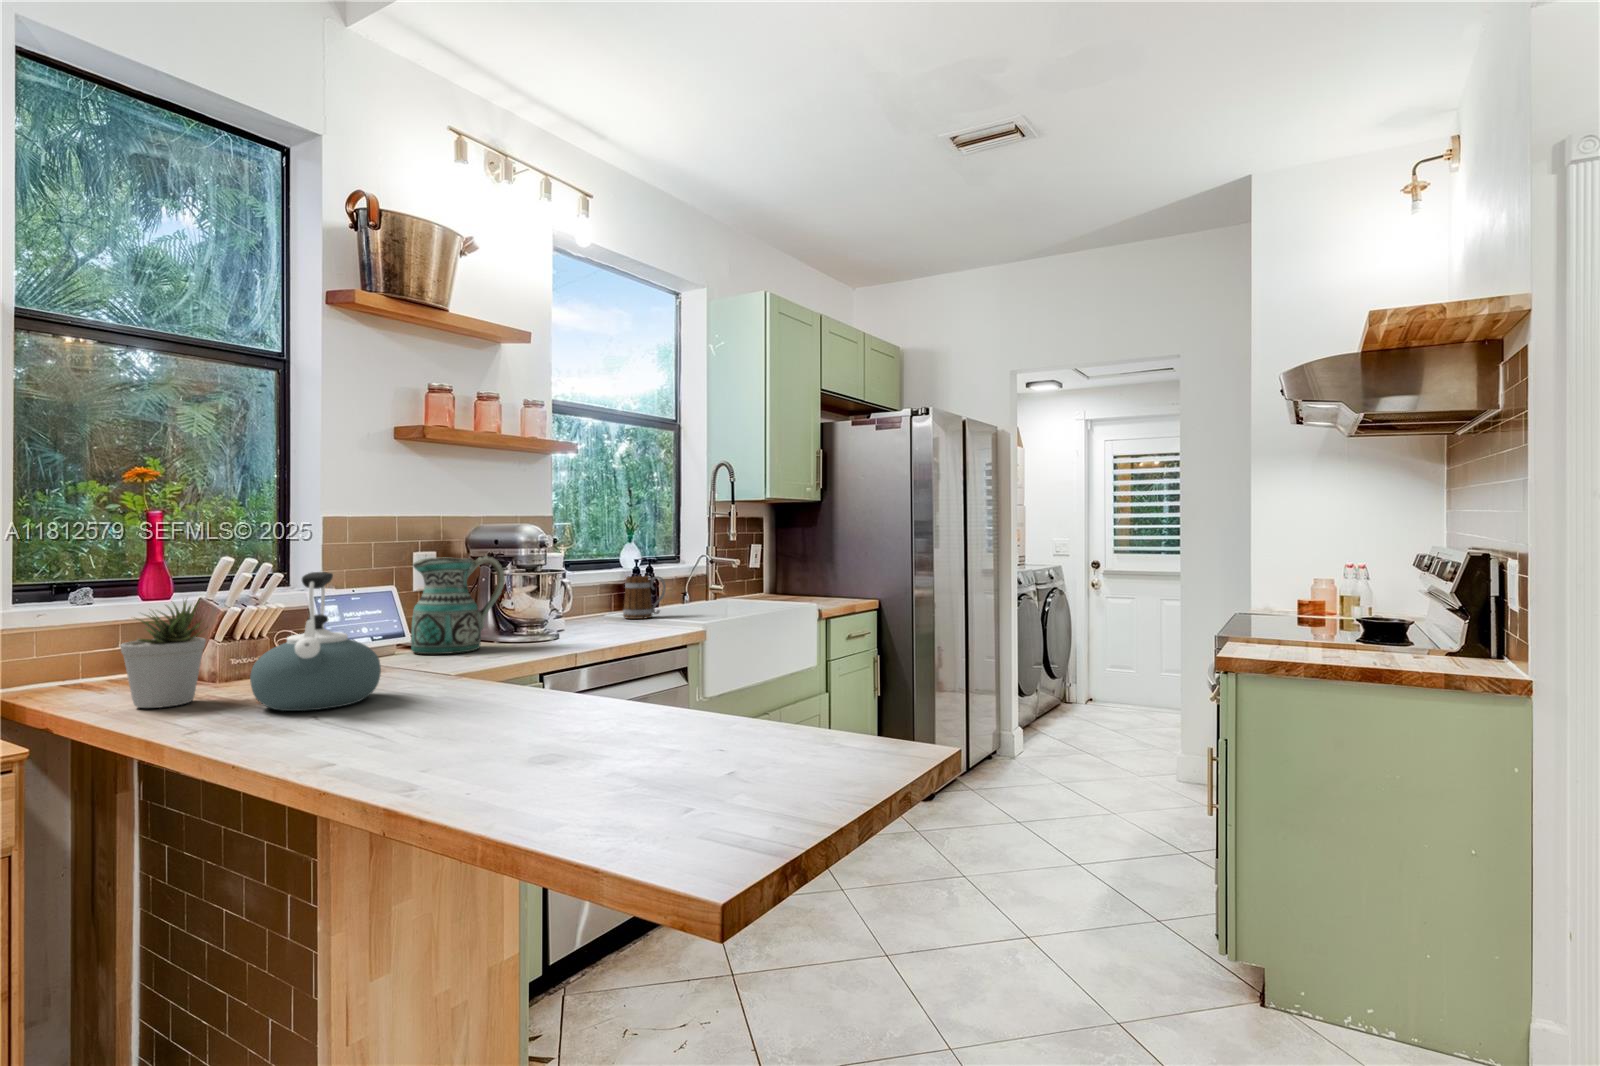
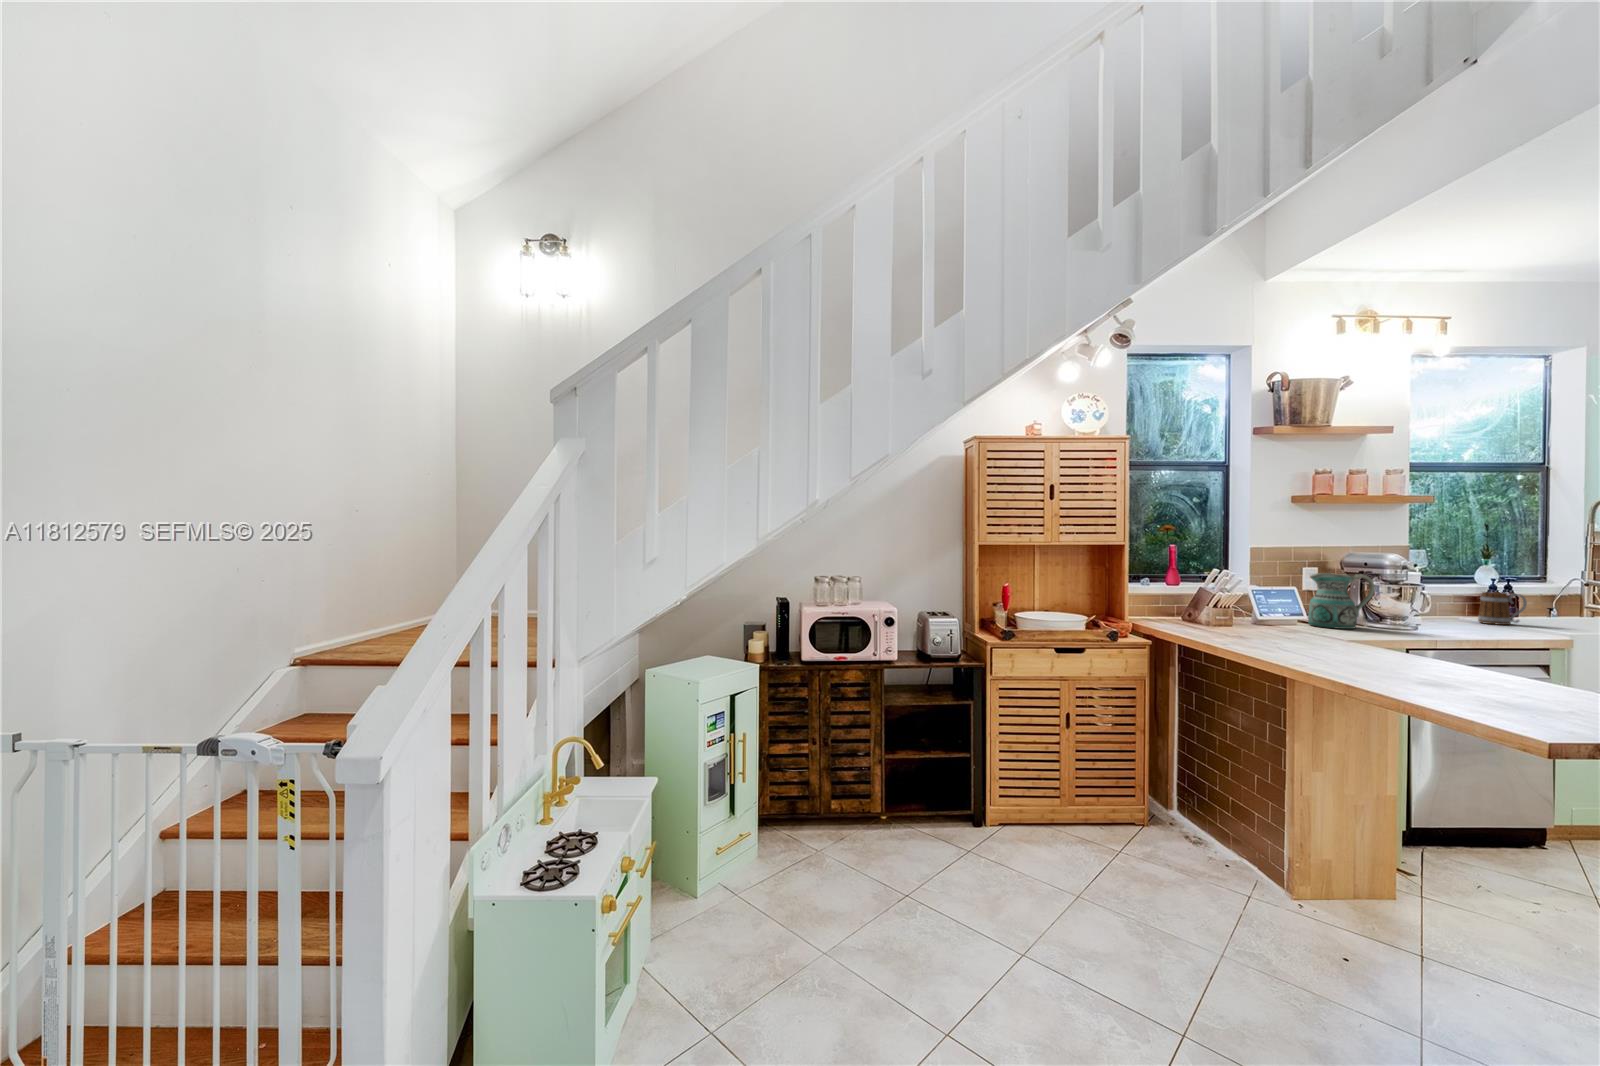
kettle: present [250,572,381,711] -> none [1246,581,1311,644]
potted plant: present [120,600,206,708] -> none [1185,587,1221,632]

